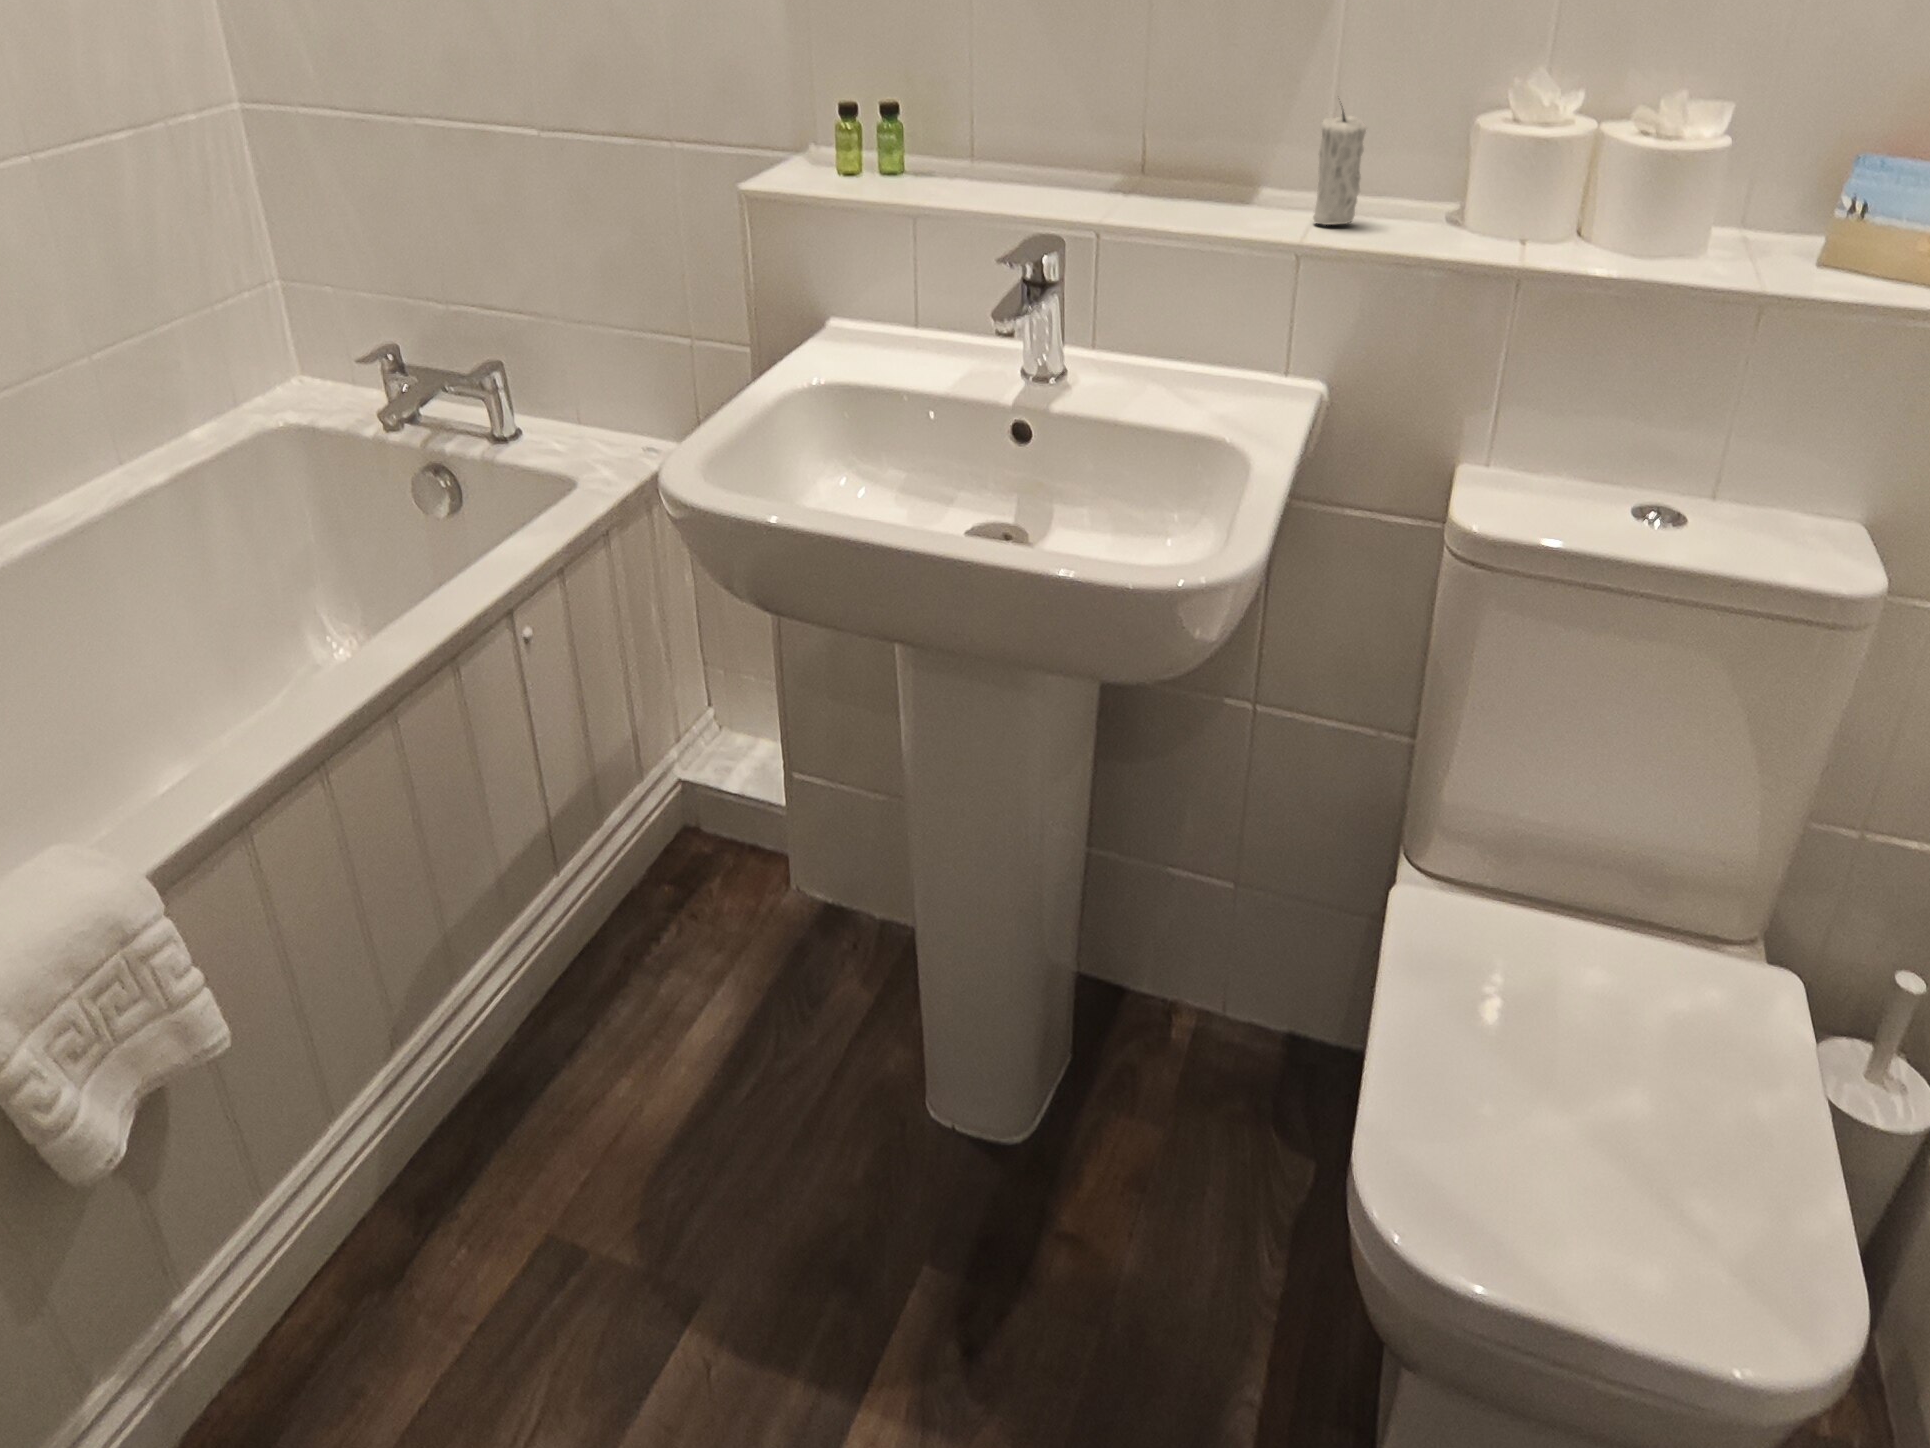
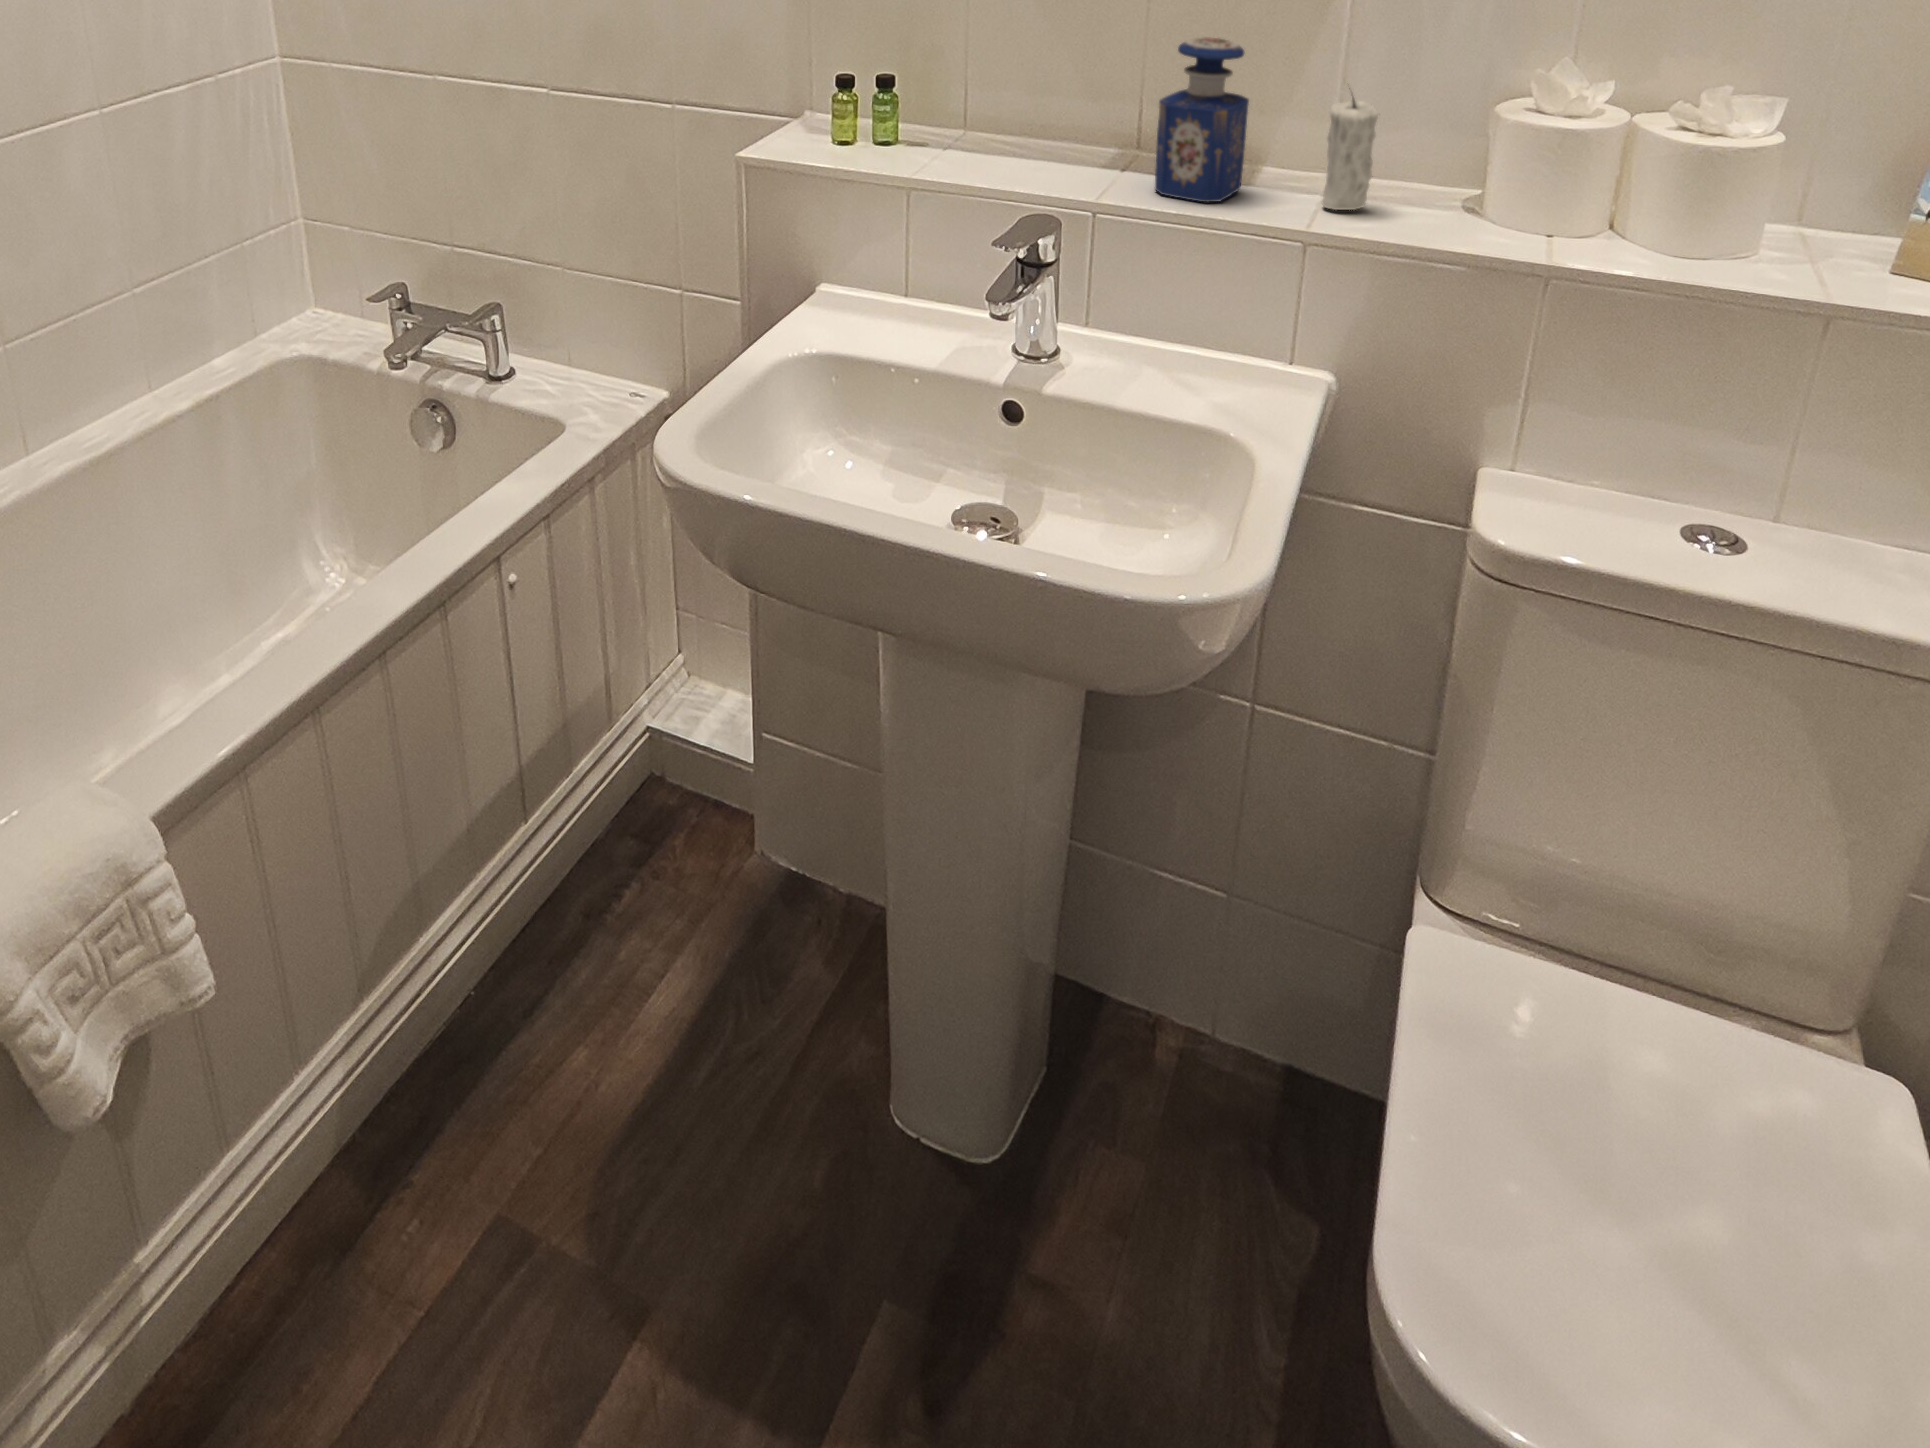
perfume bottle: none [1155,54,1245,221] -> present [1155,38,1249,202]

